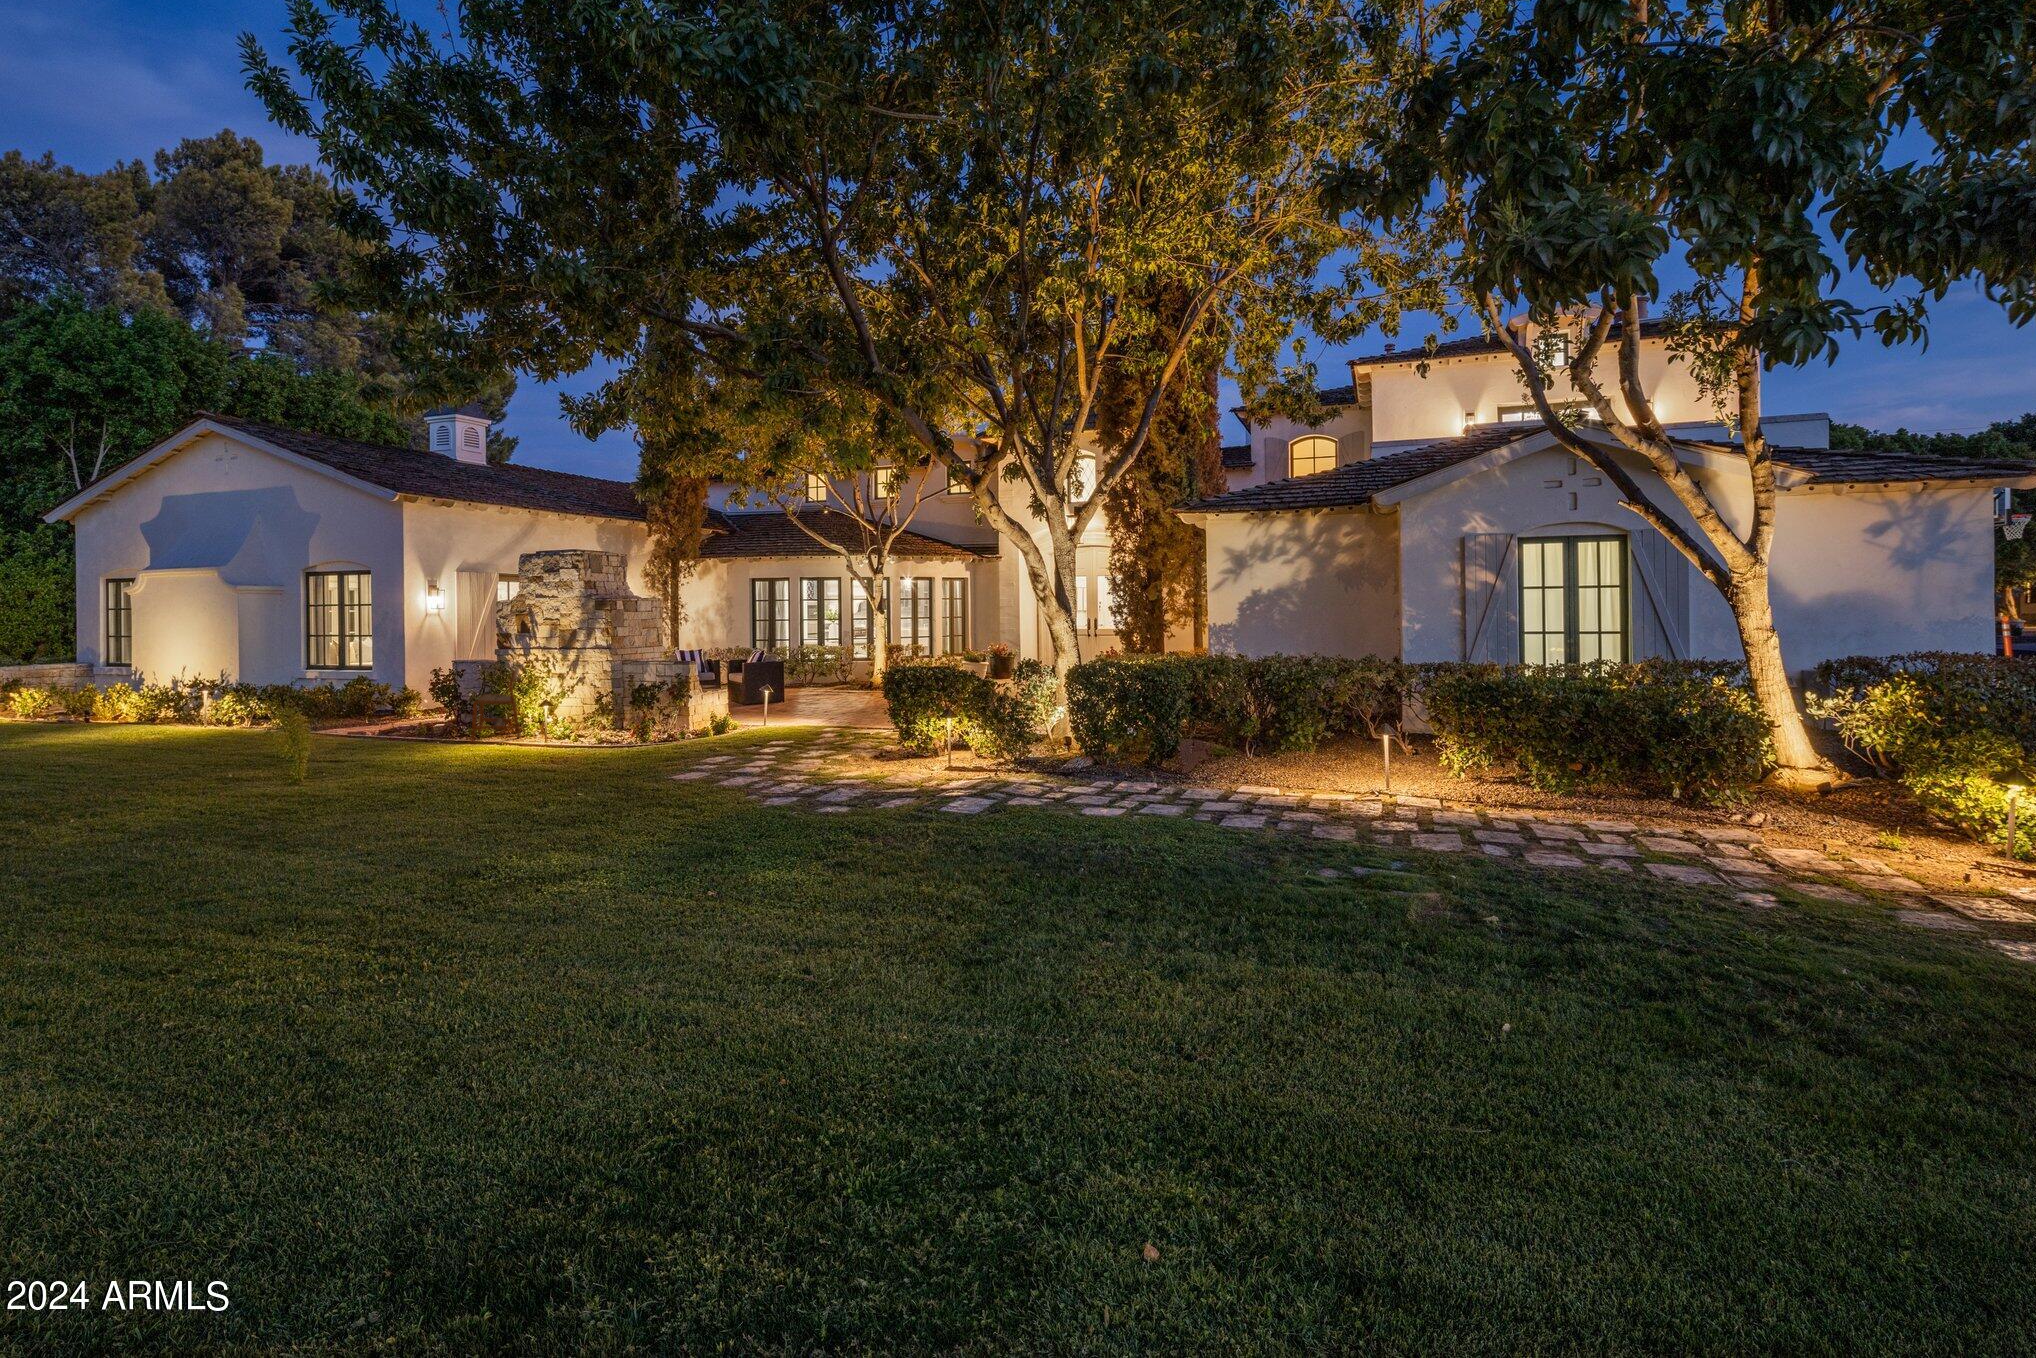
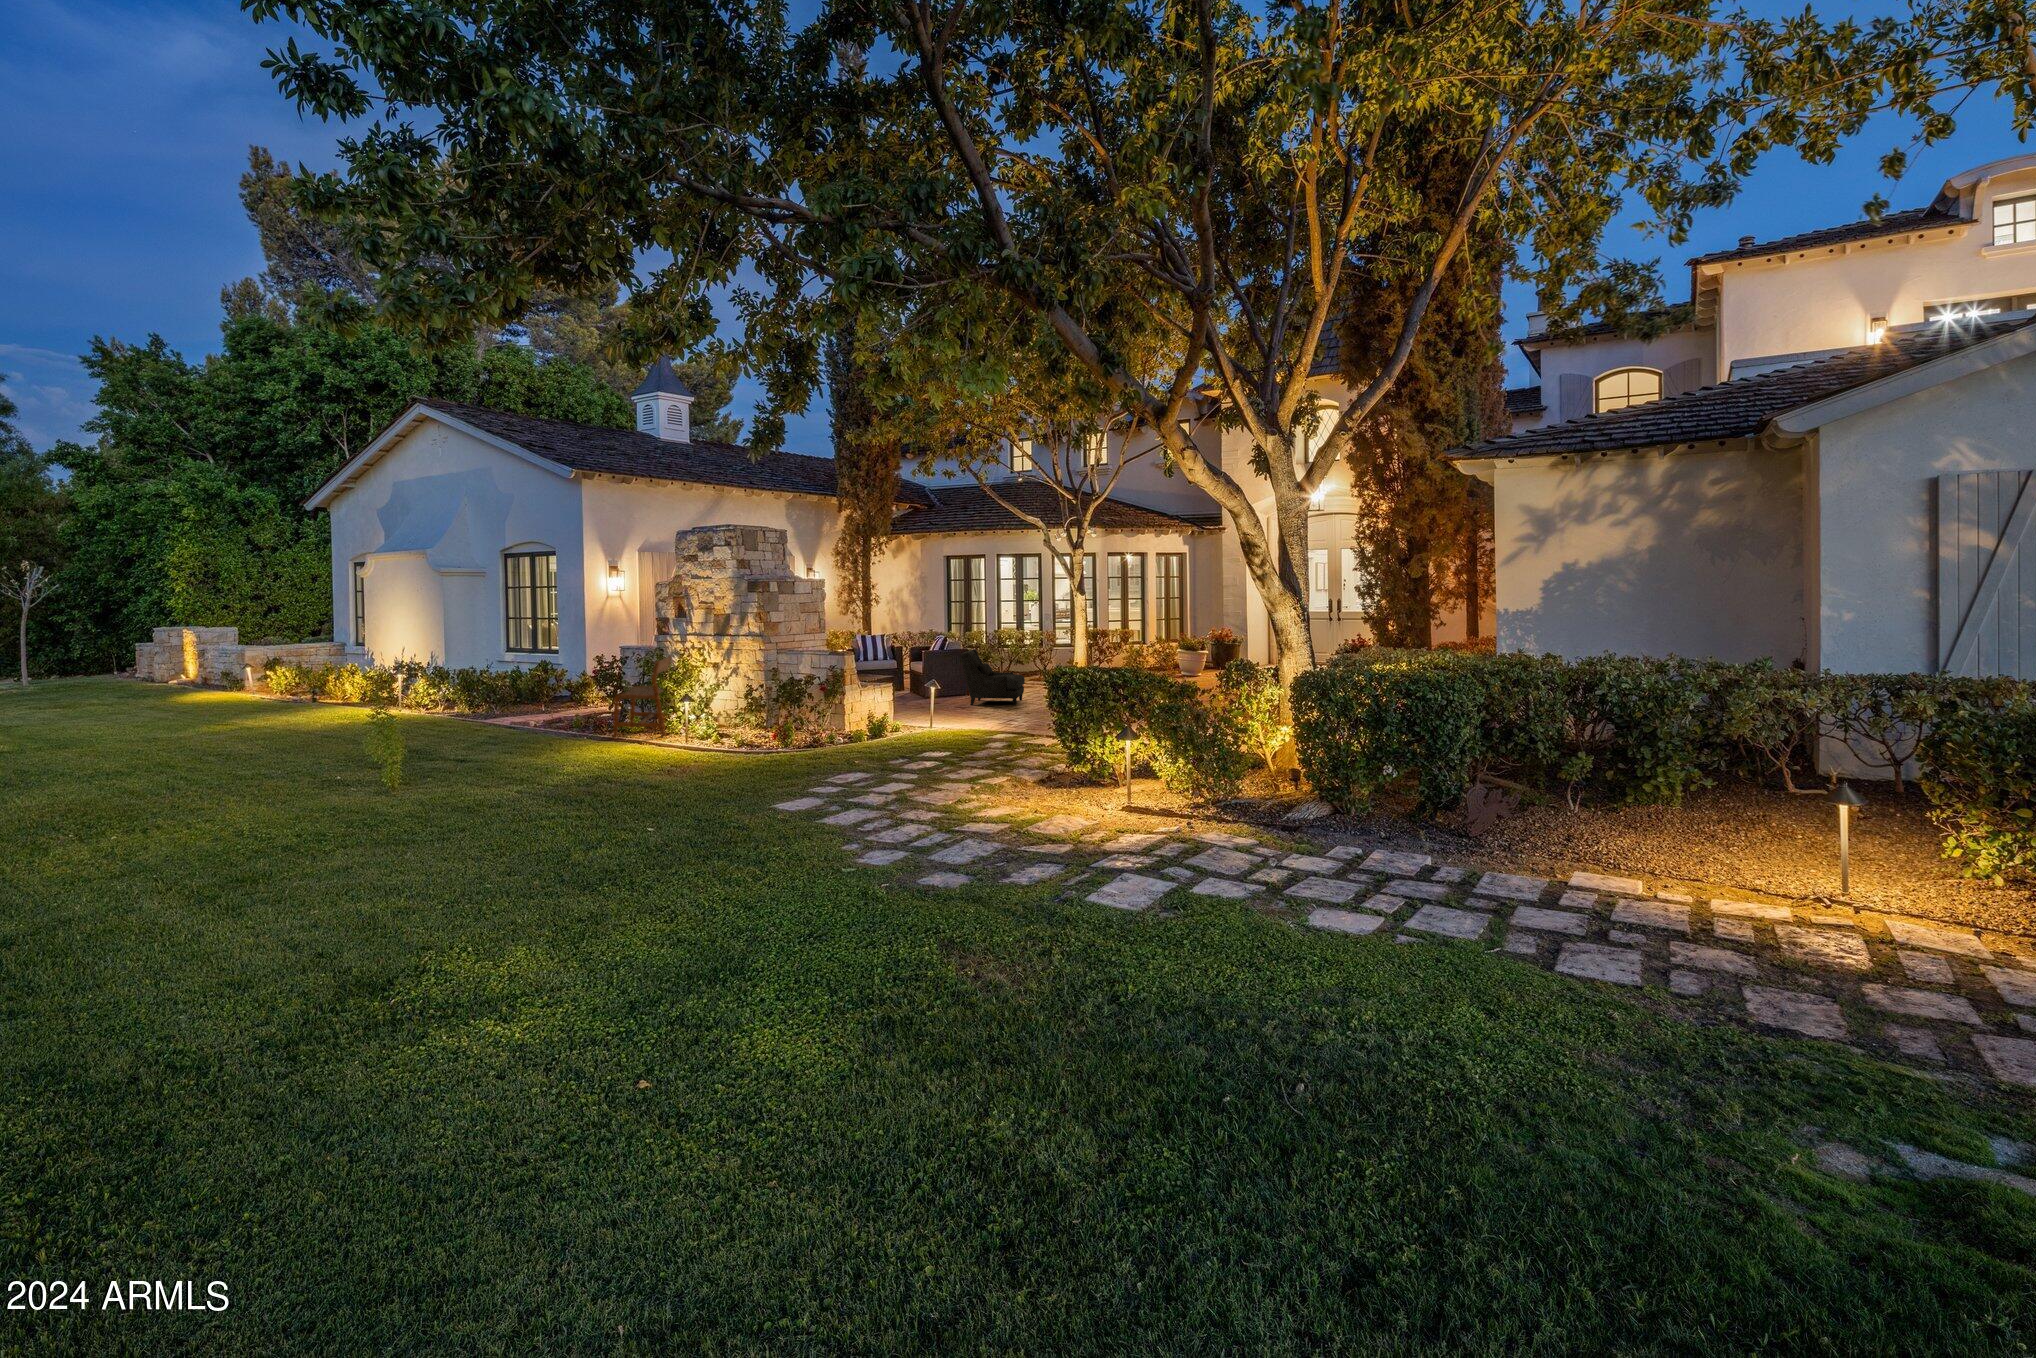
armchair: none [779,661,835,710] -> present [961,649,1025,706]

